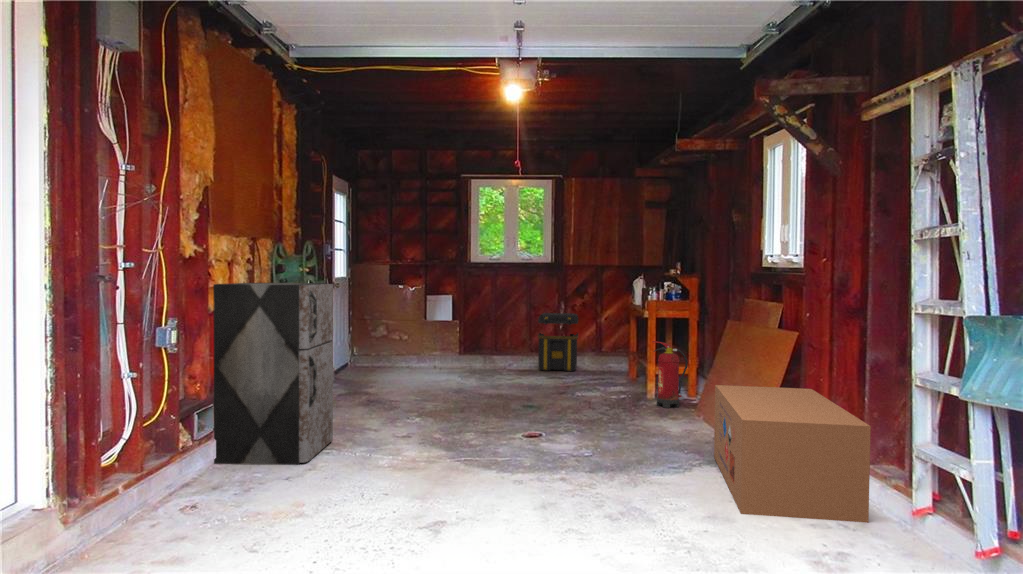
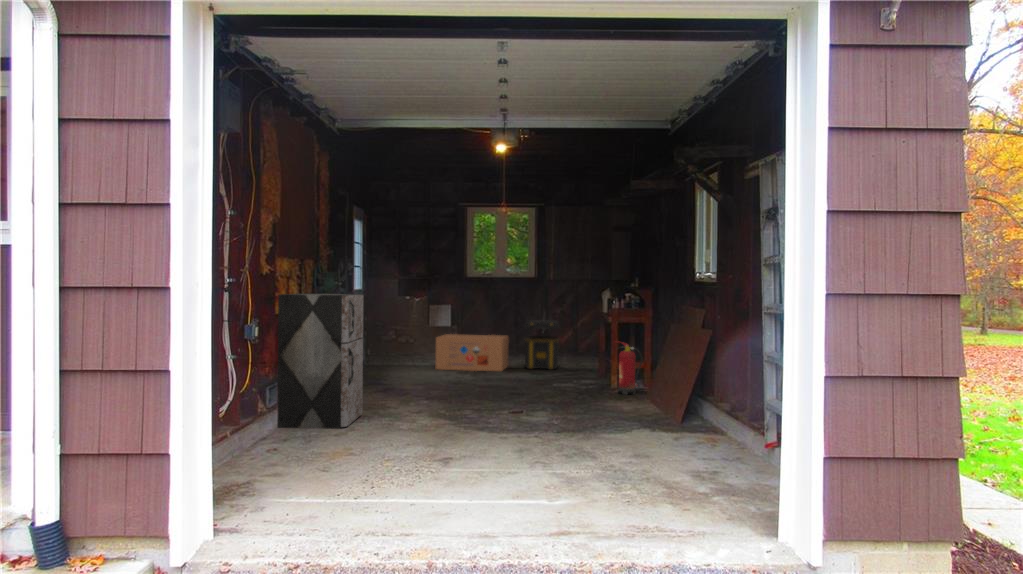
cardboard box: present [714,385,871,523] -> present [435,334,509,371]

